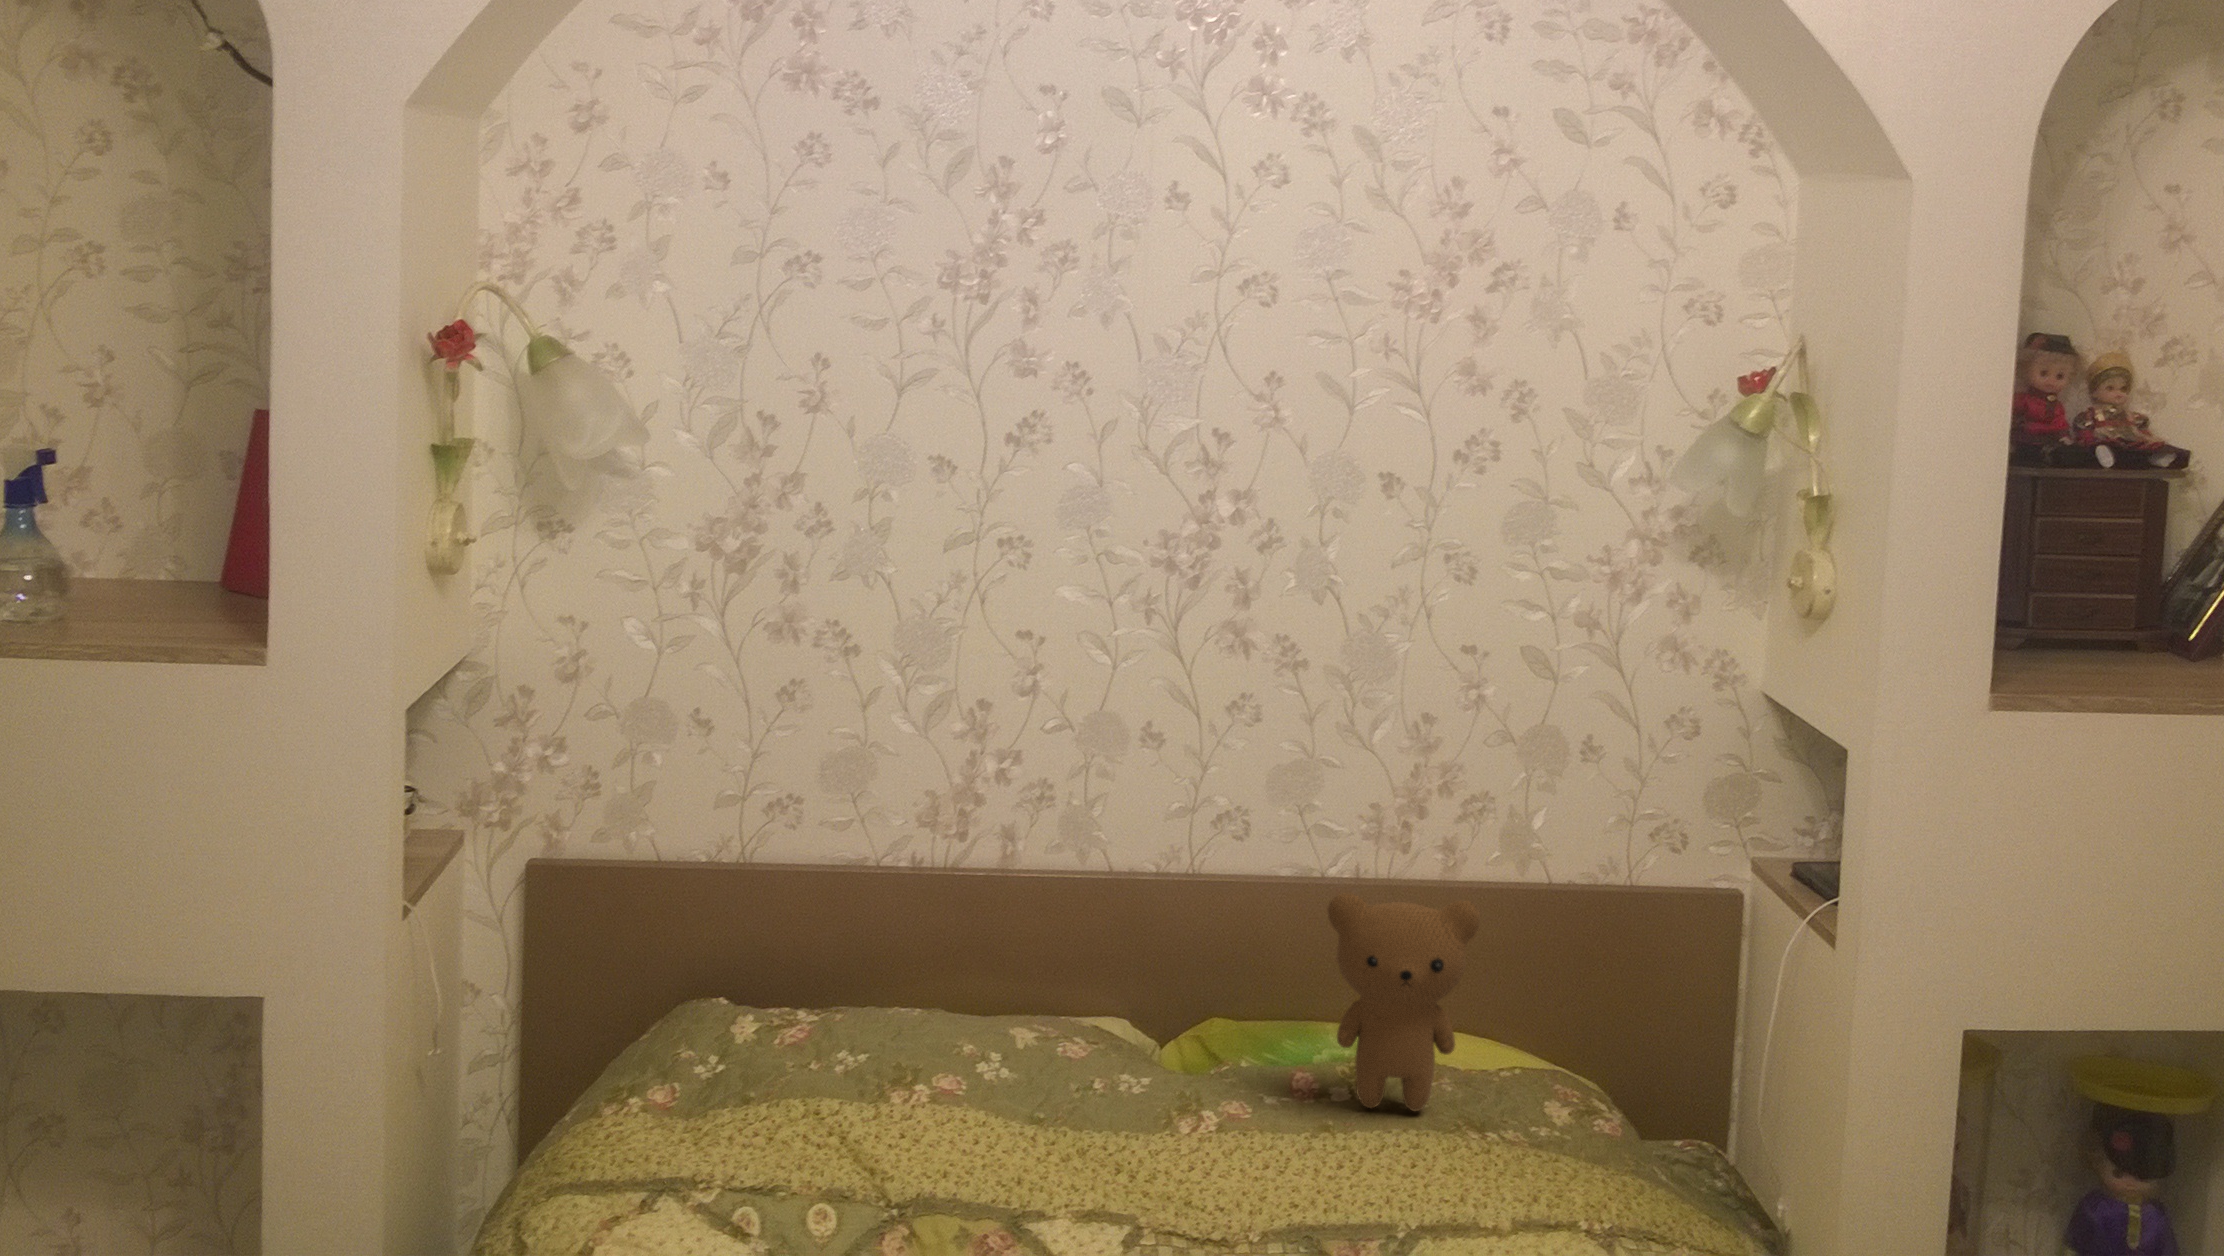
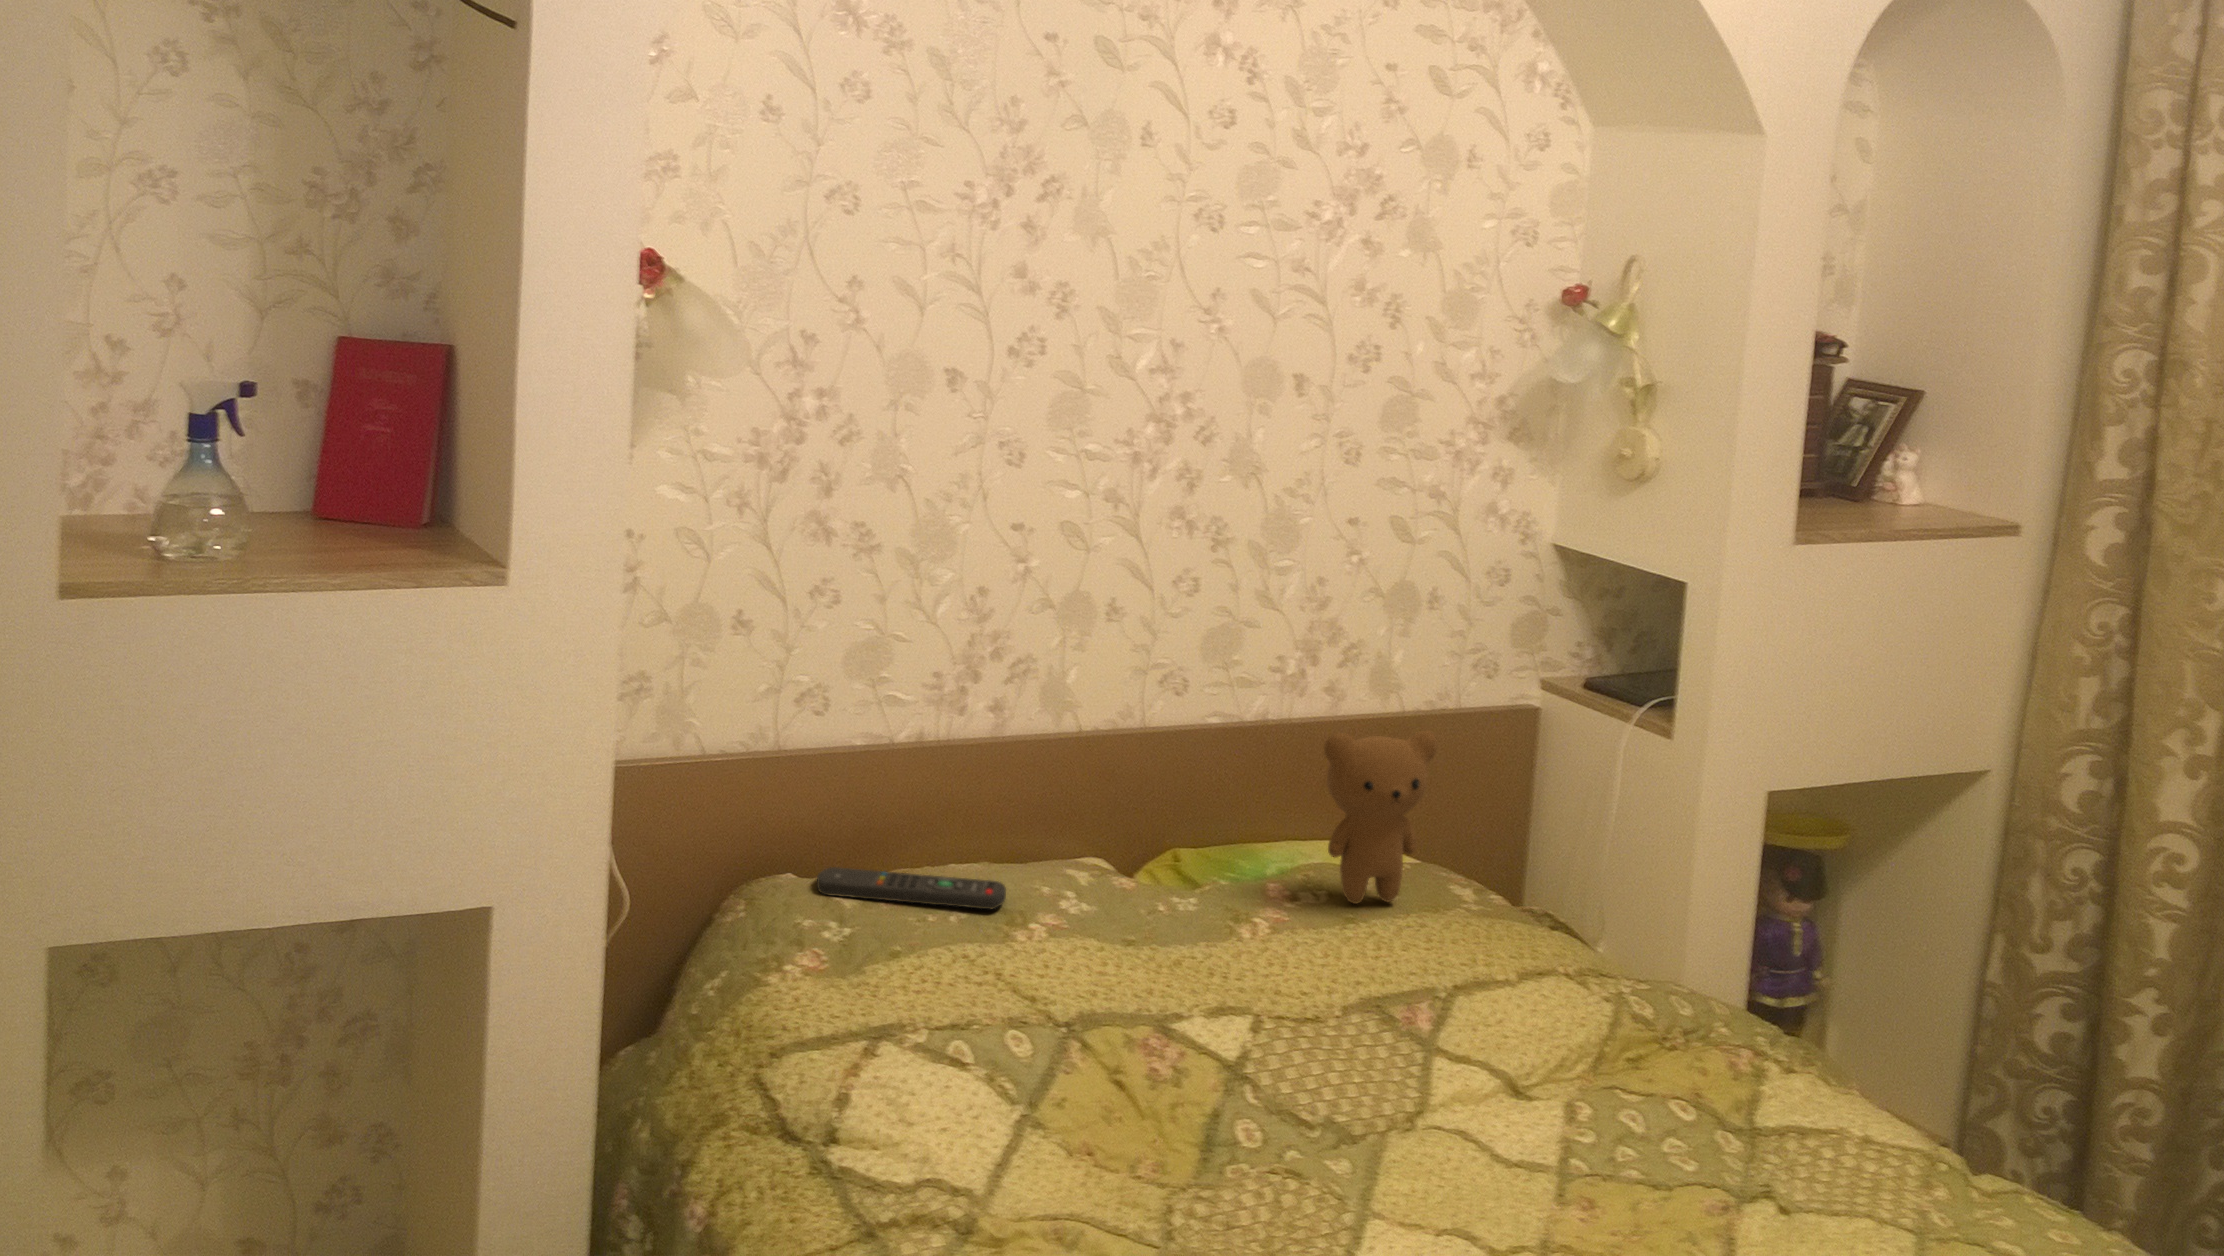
remote control: none [737,997,938,1063] -> present [817,867,1006,909]

